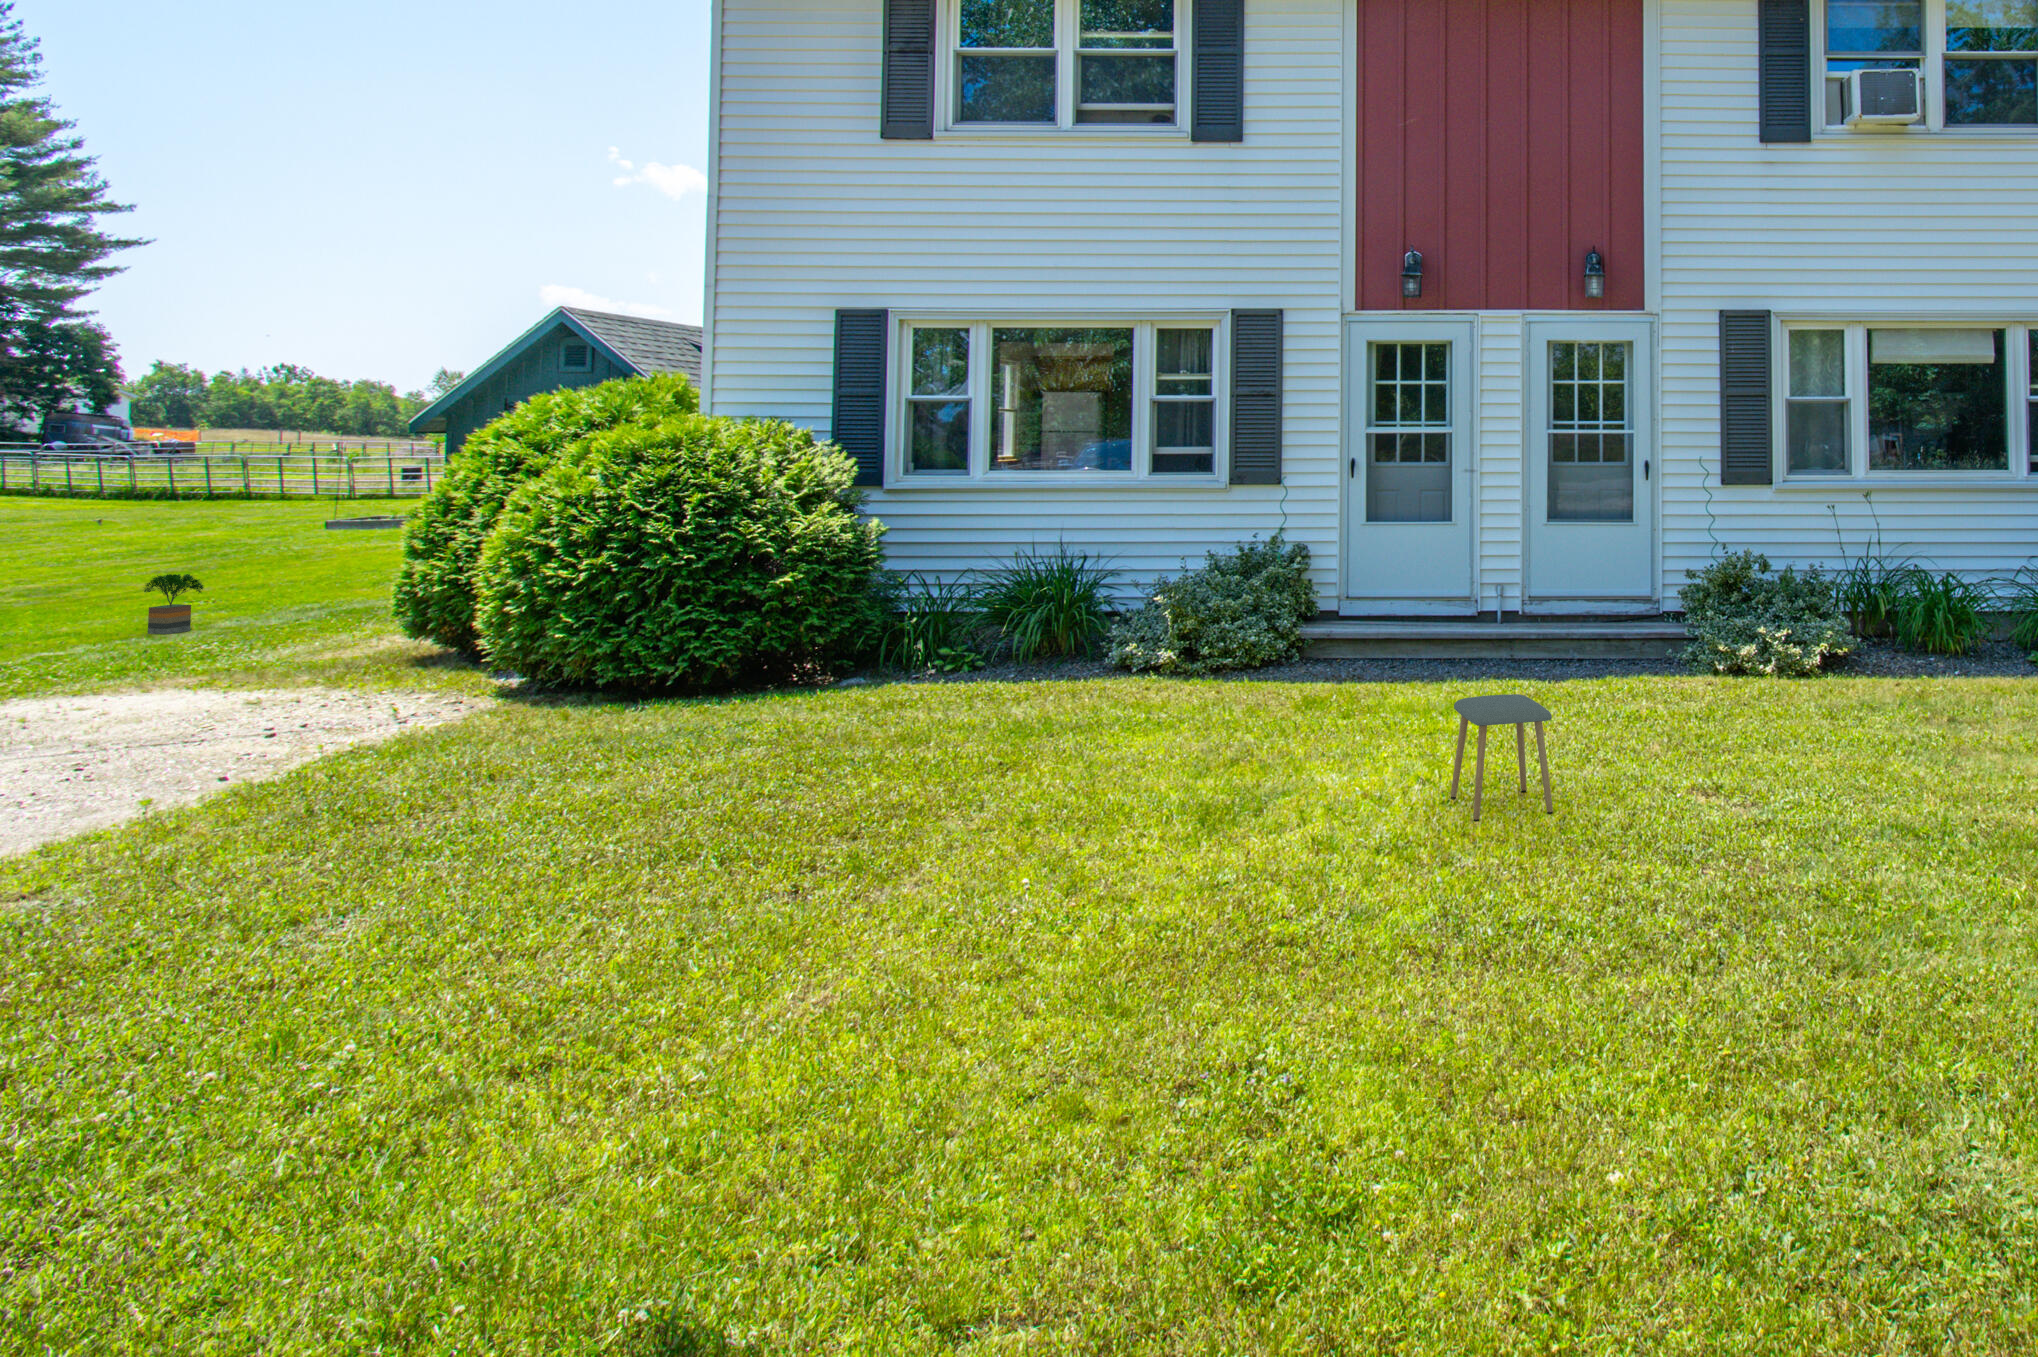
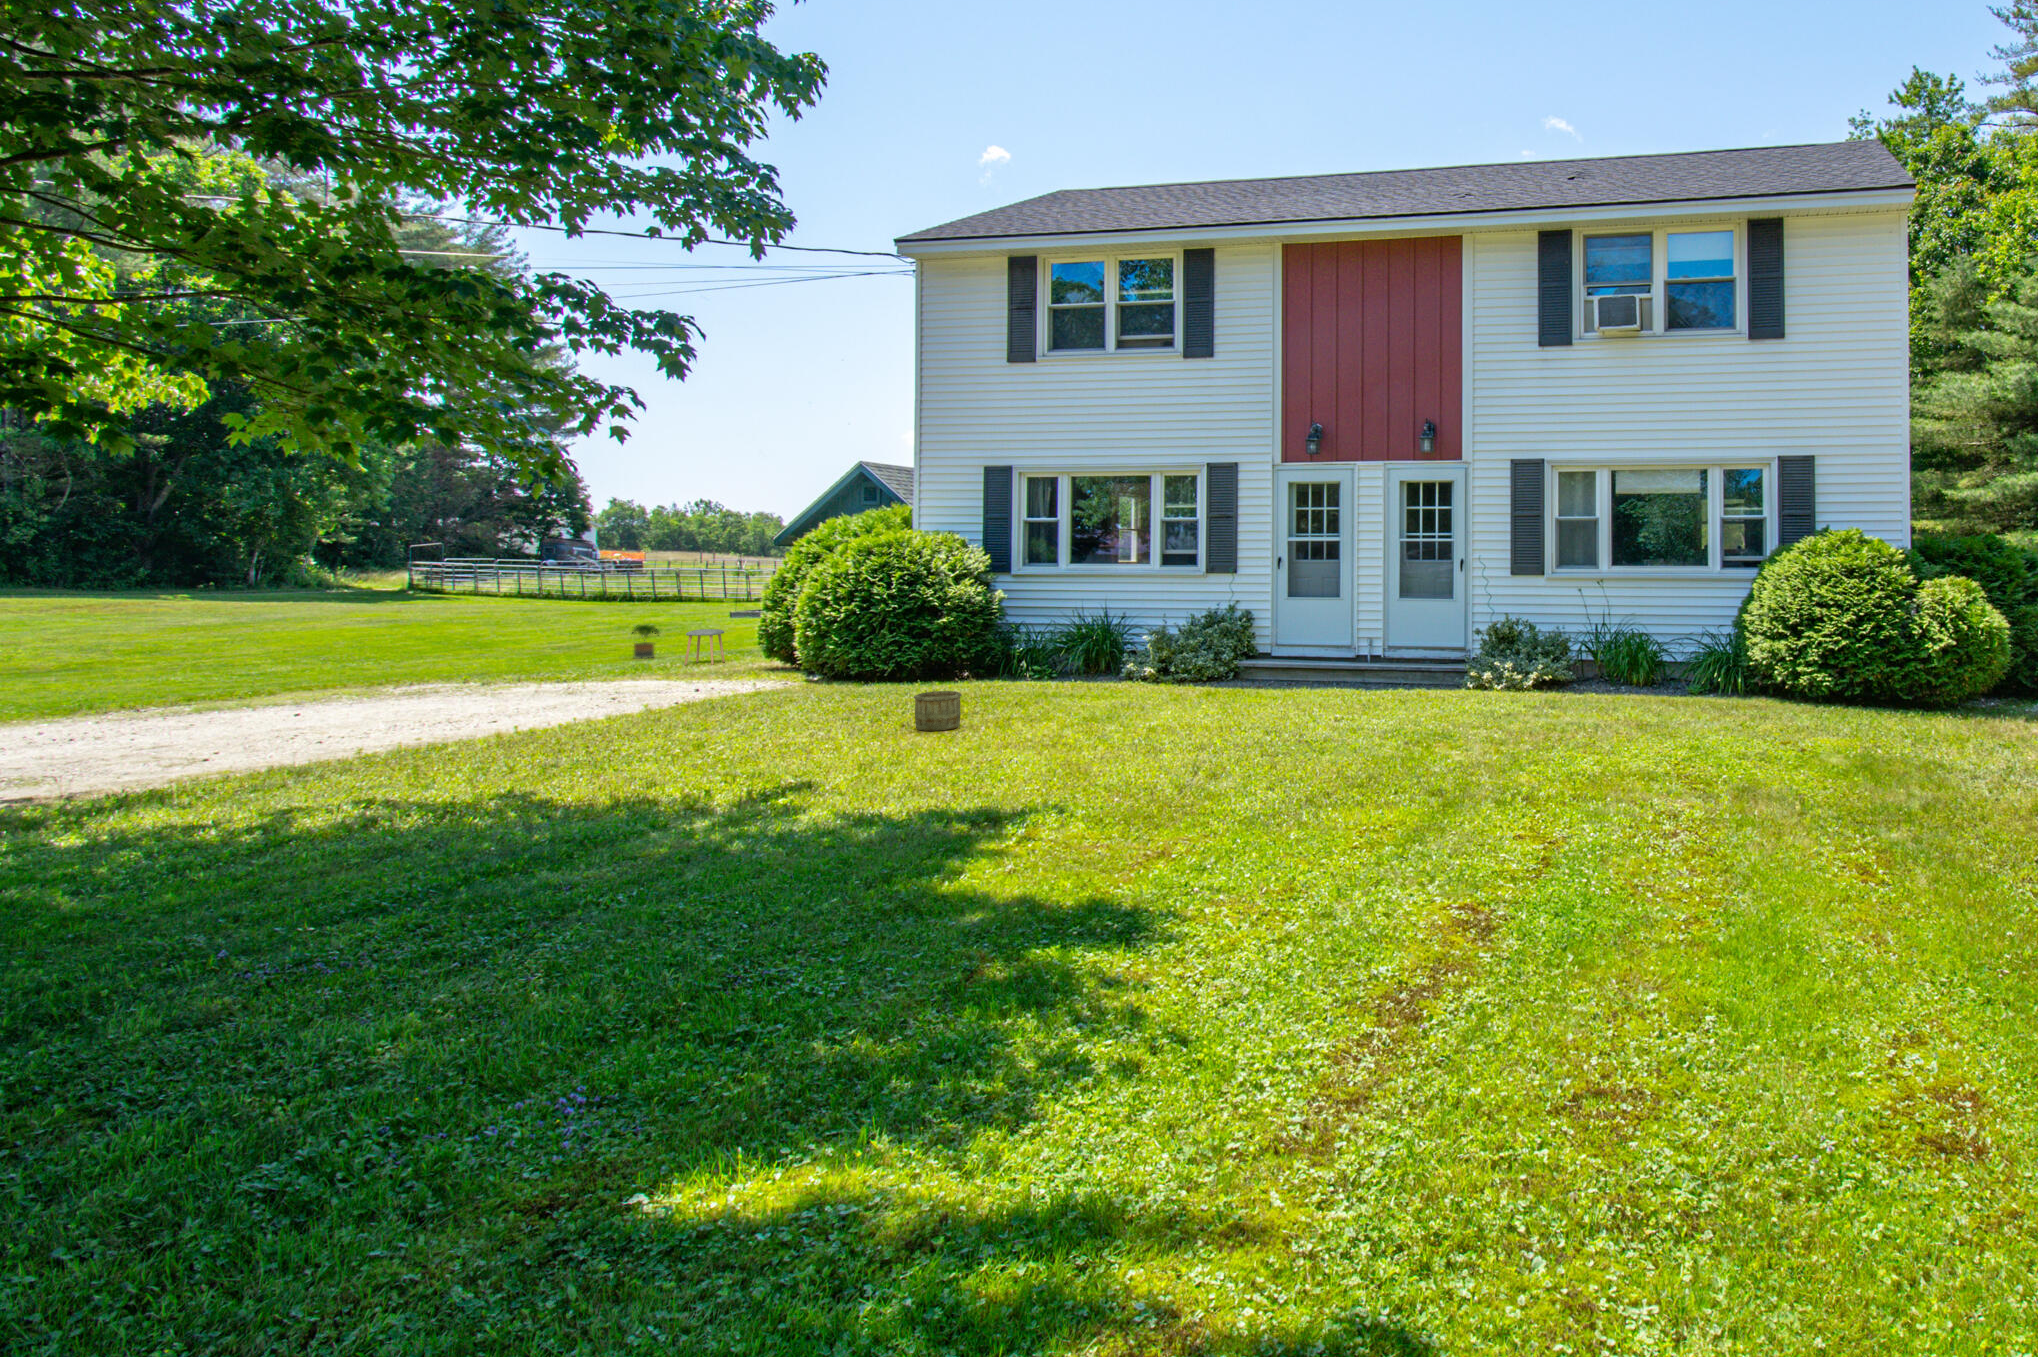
stool: present [1451,694,1553,821] -> present [684,629,725,666]
wooden bucket: none [827,794,939,903] -> present [914,691,961,731]

